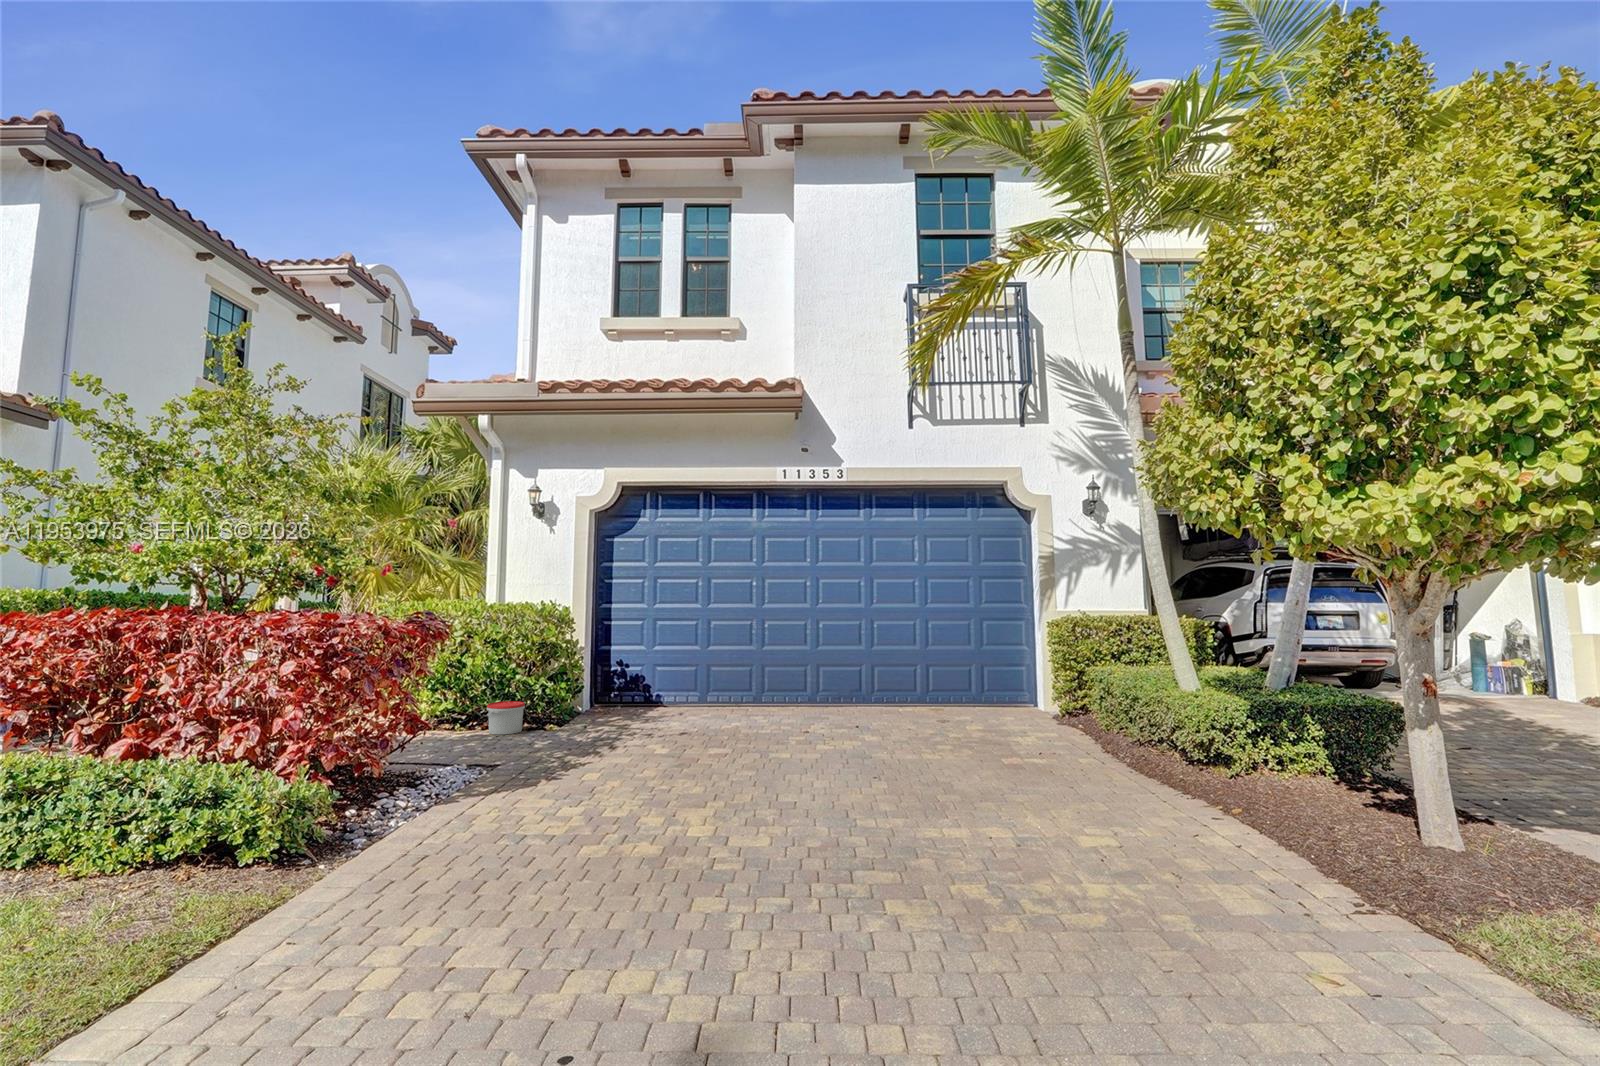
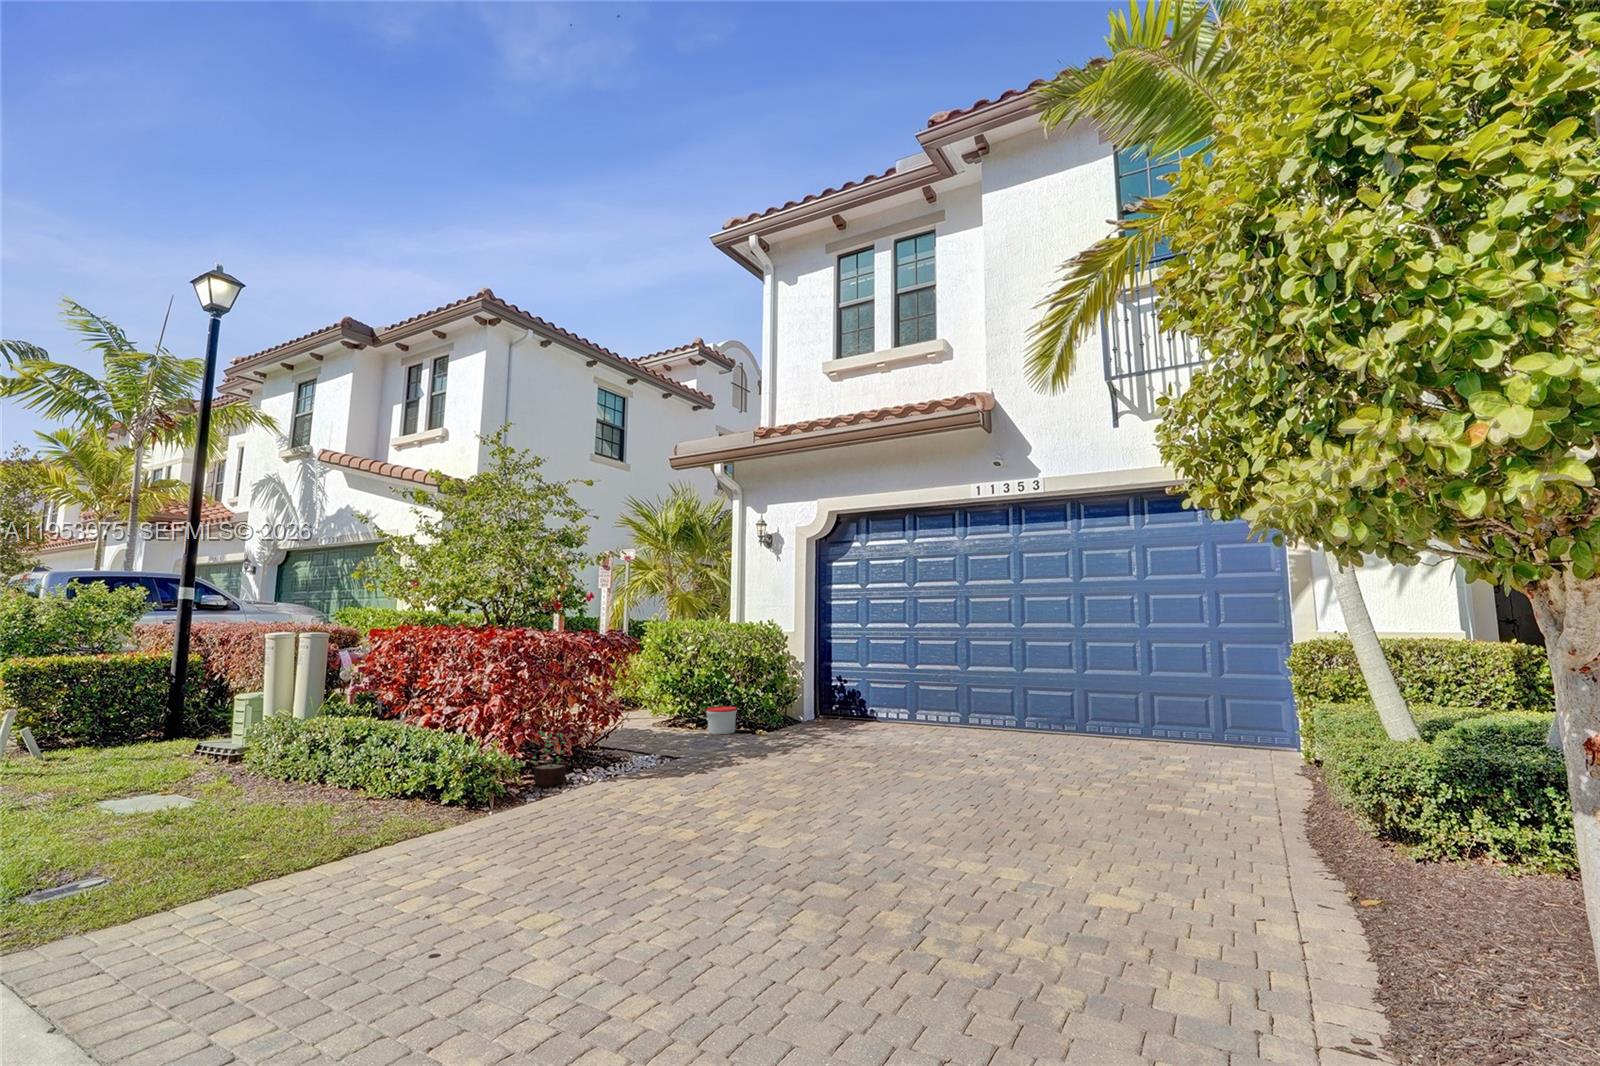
decorative plant: none [342,748,393,823] -> present [530,729,568,786]

